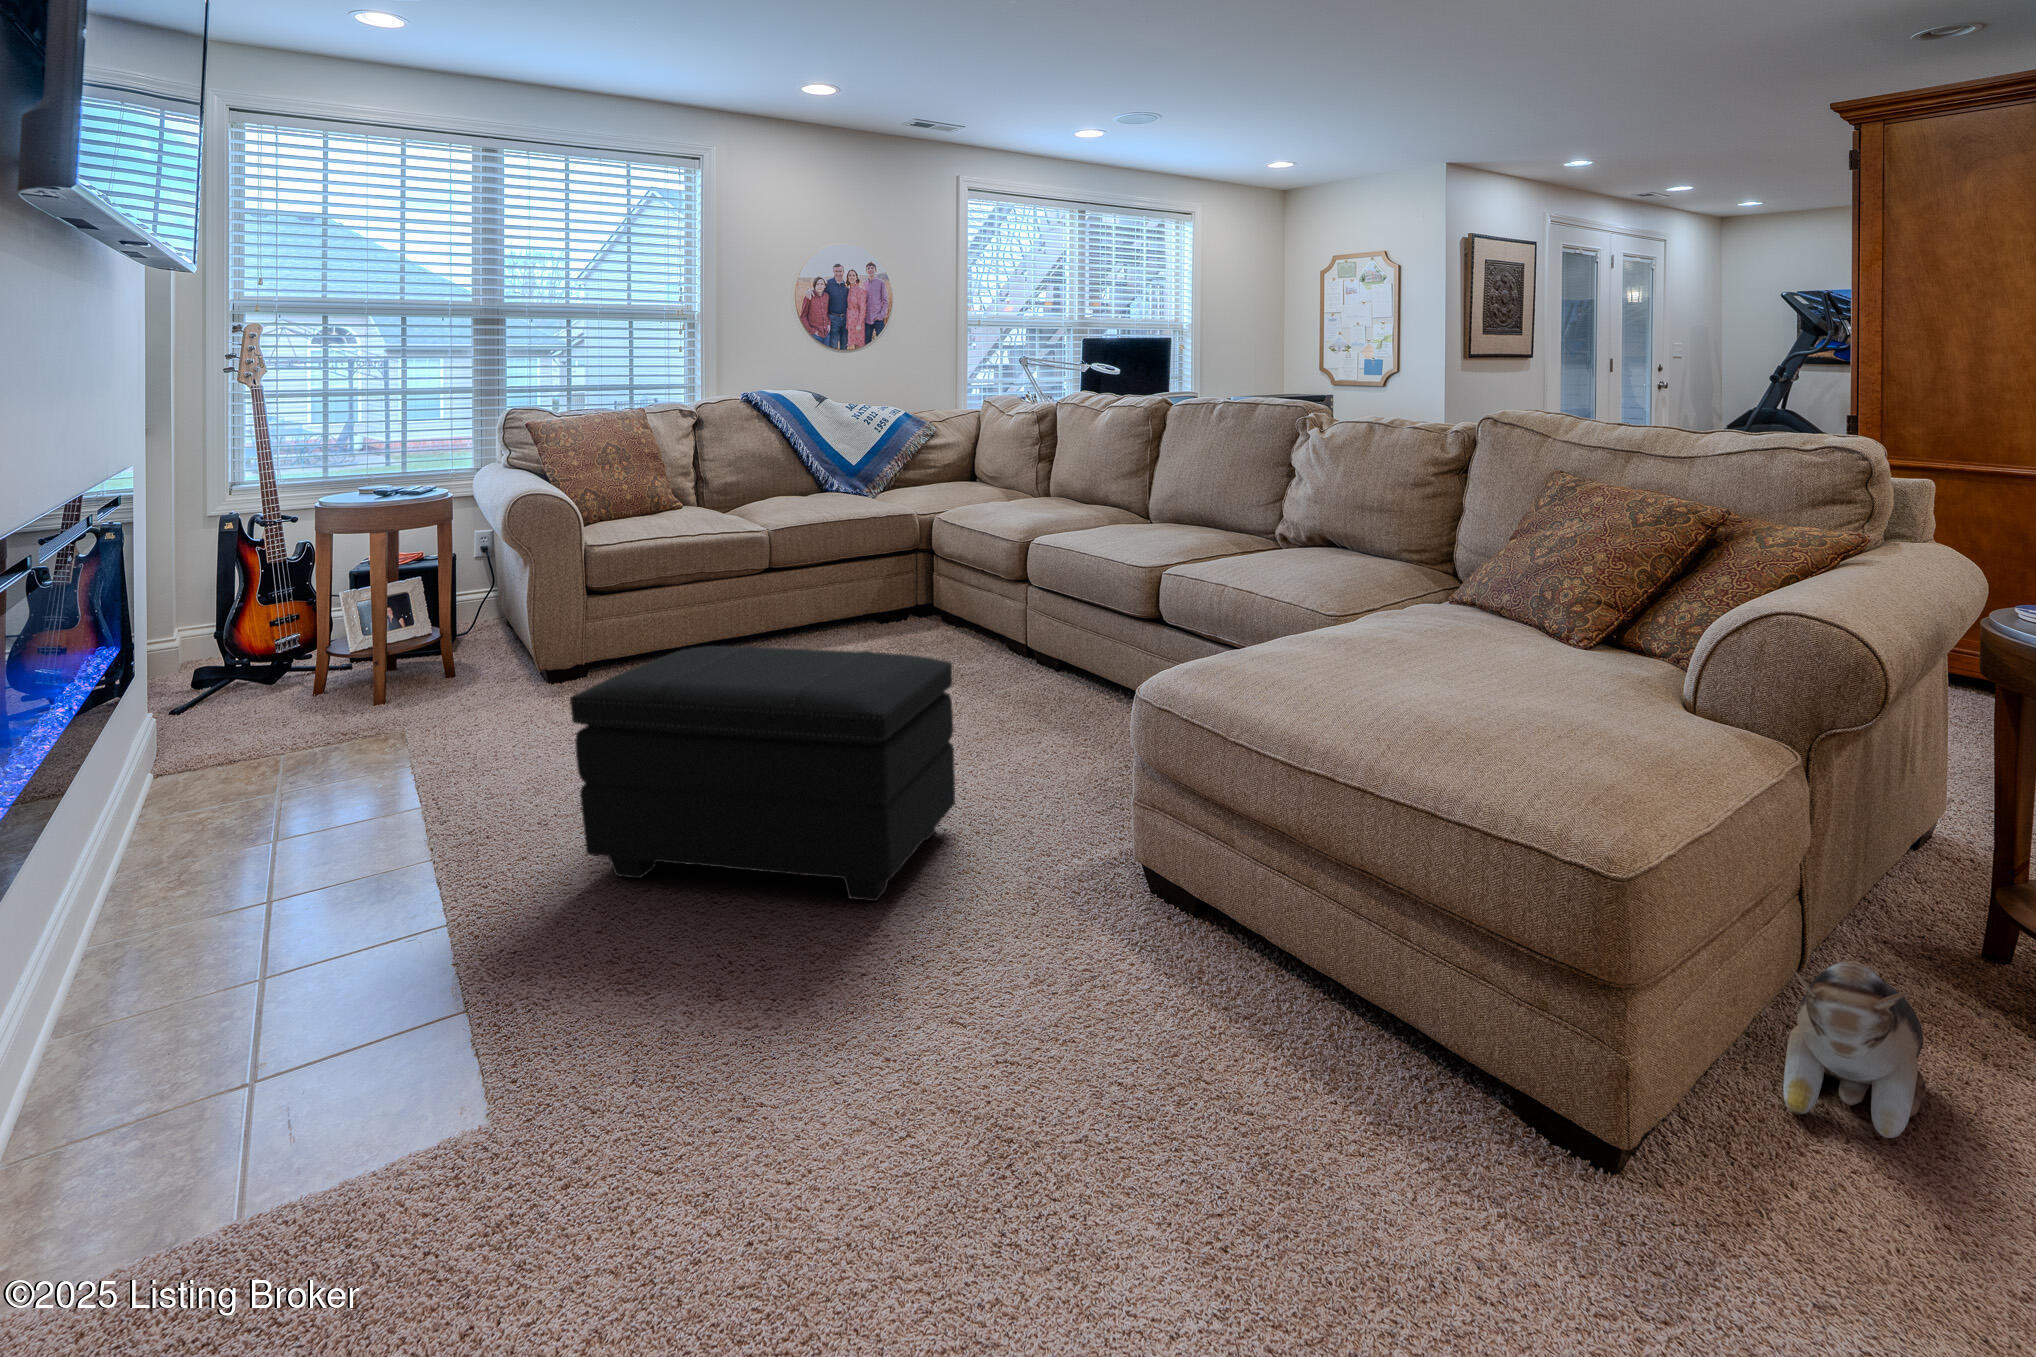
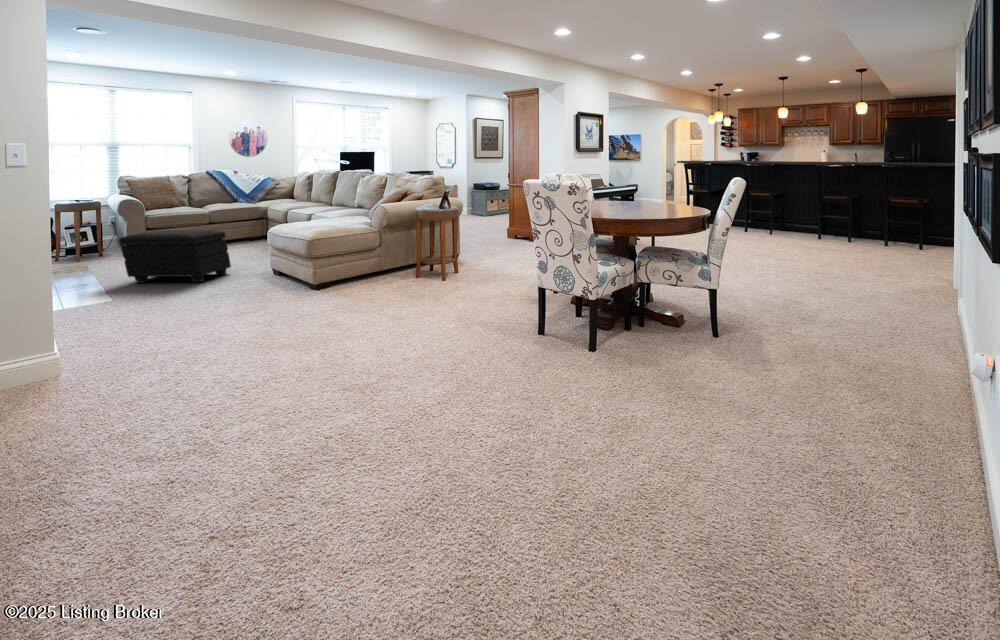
plush toy: present [1783,960,1926,1138] -> none [334,260,385,292]

